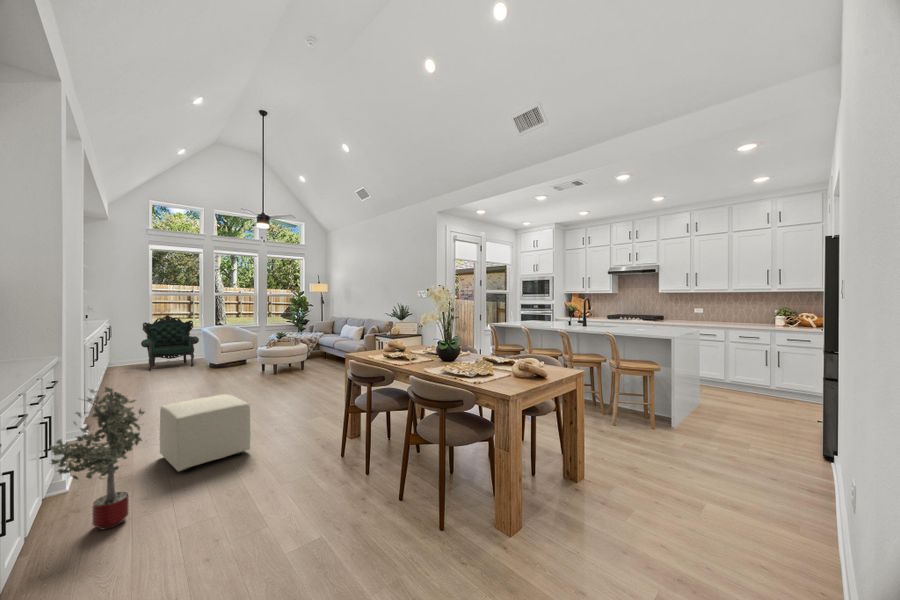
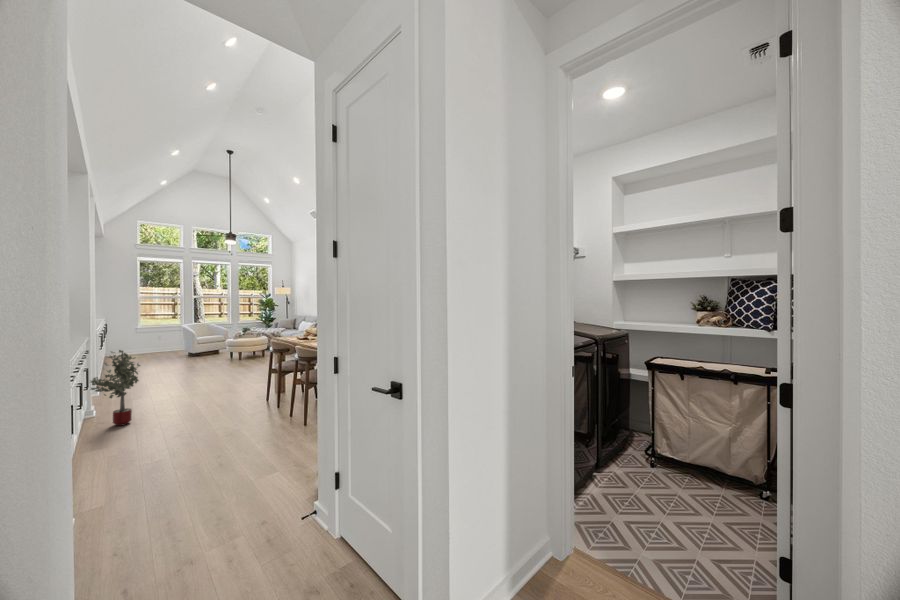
armchair: present [141,315,199,371] -> none [133,313,180,358]
ottoman: present [160,394,251,471] -> none [149,364,206,406]

